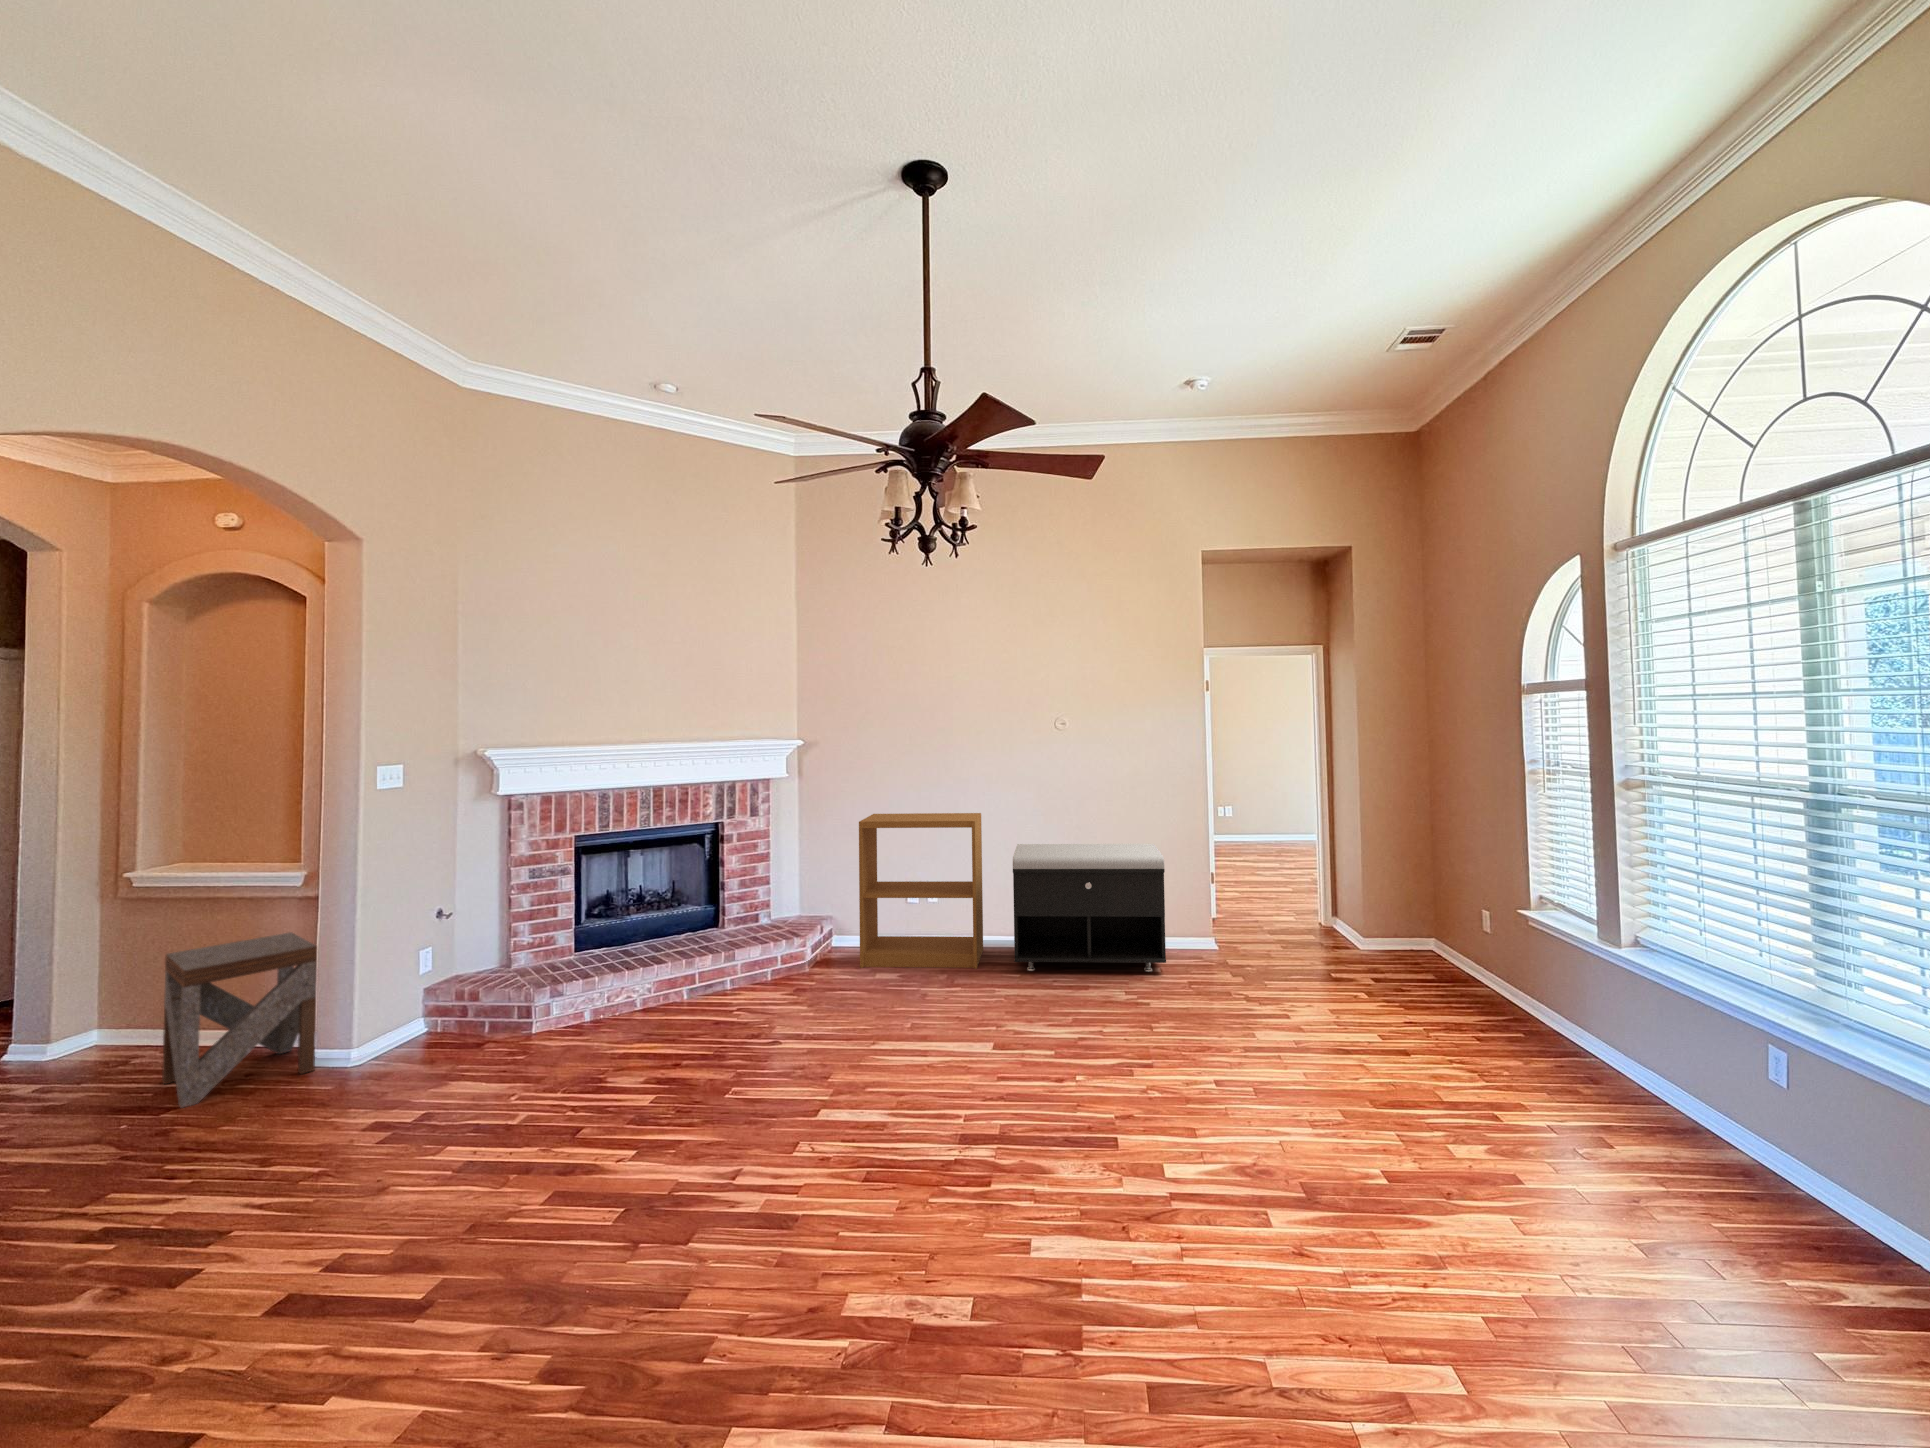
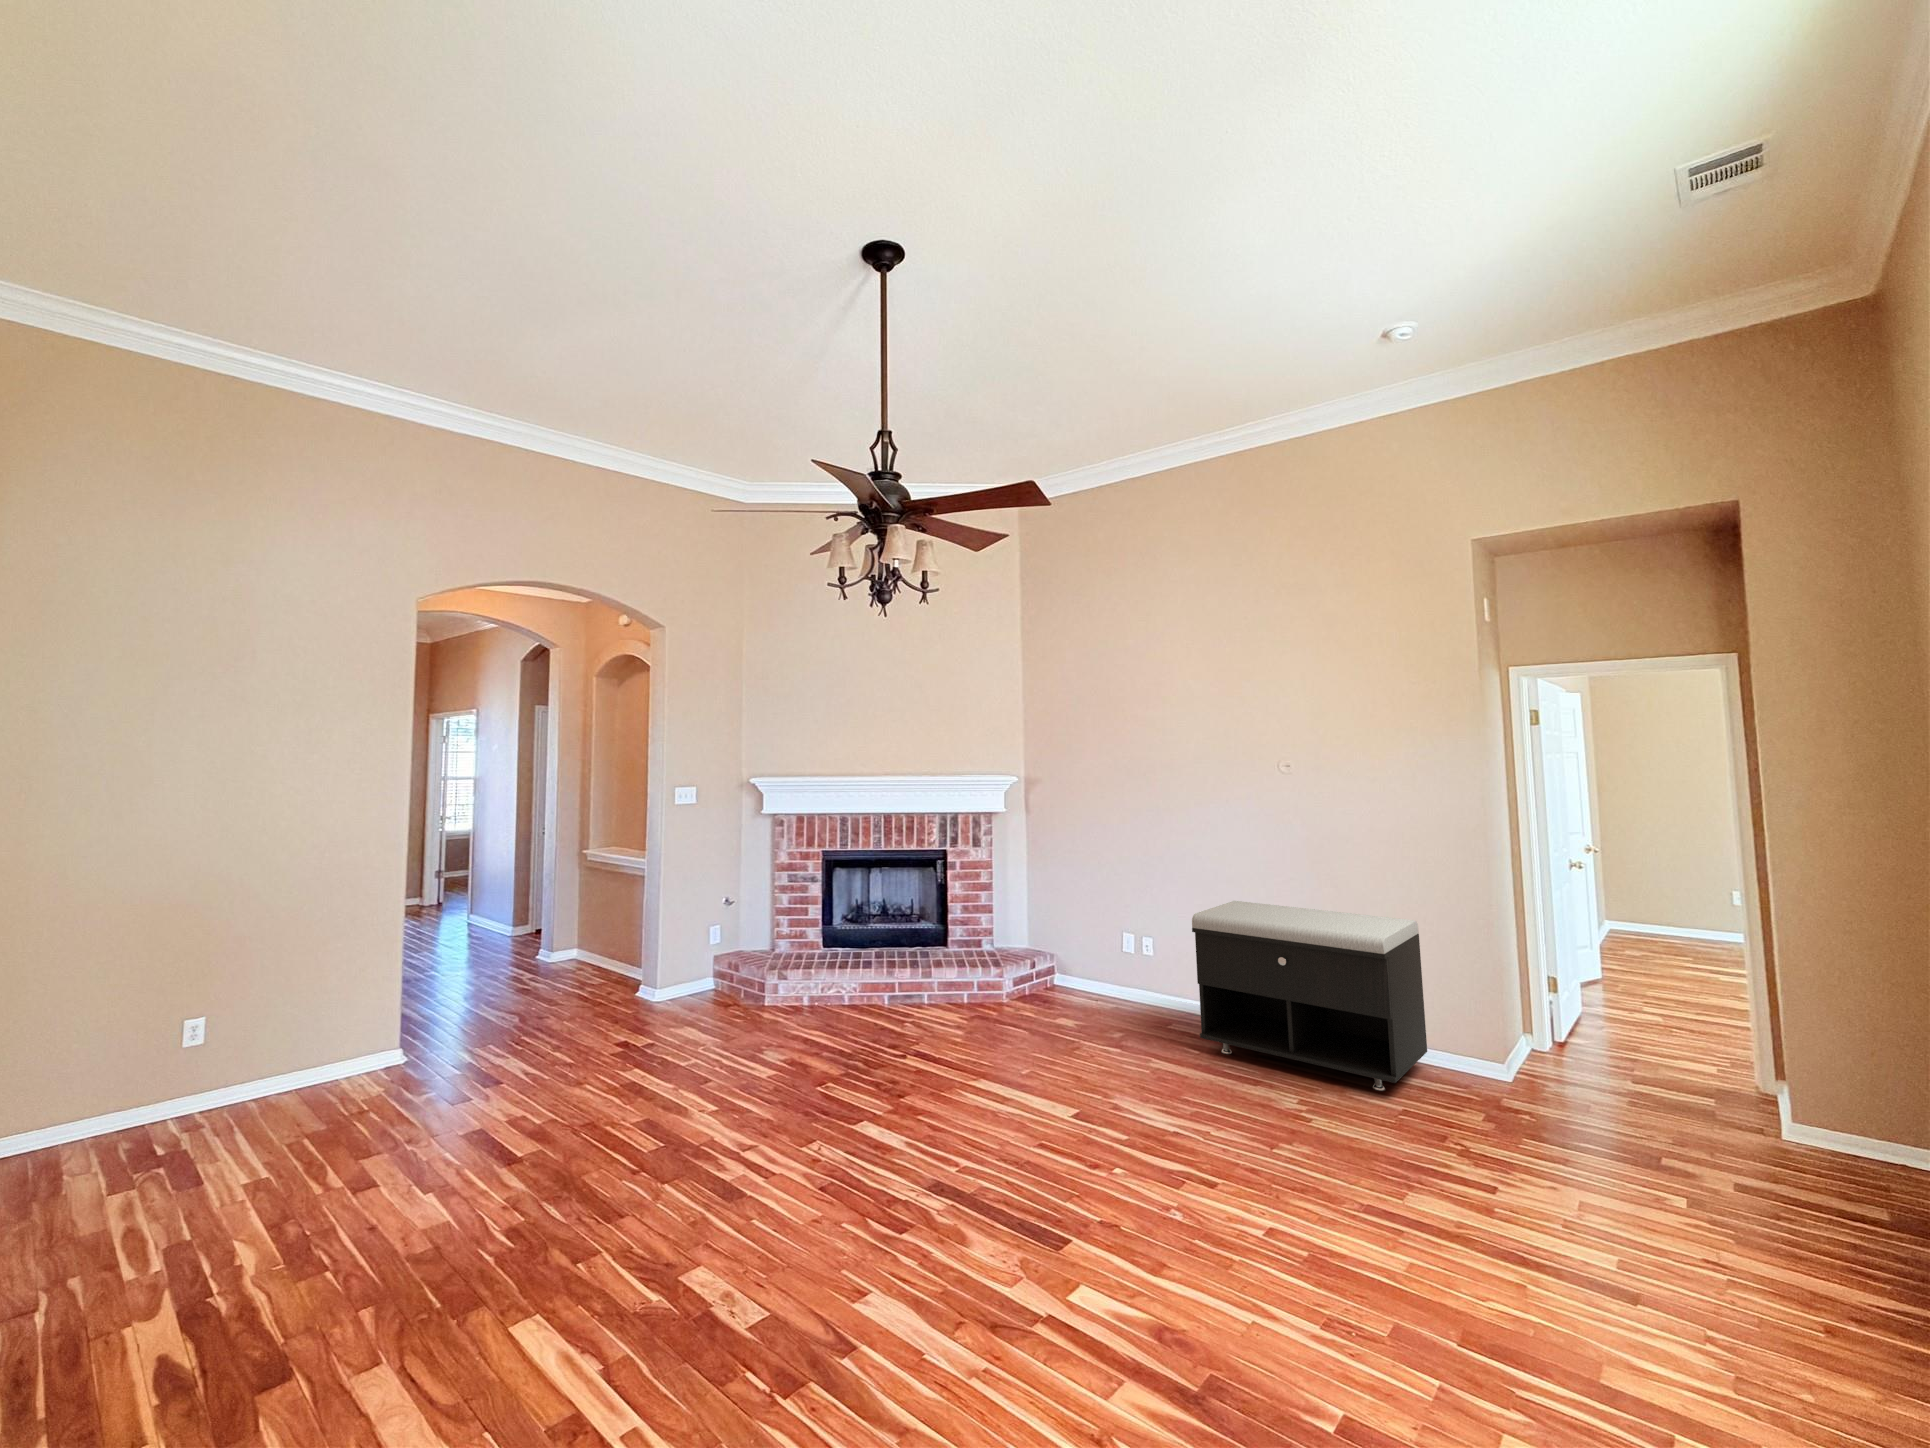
bookshelf: present [859,813,983,969] -> none [1050,851,1203,1037]
side table: present [162,932,317,1108] -> none [573,903,649,1007]

